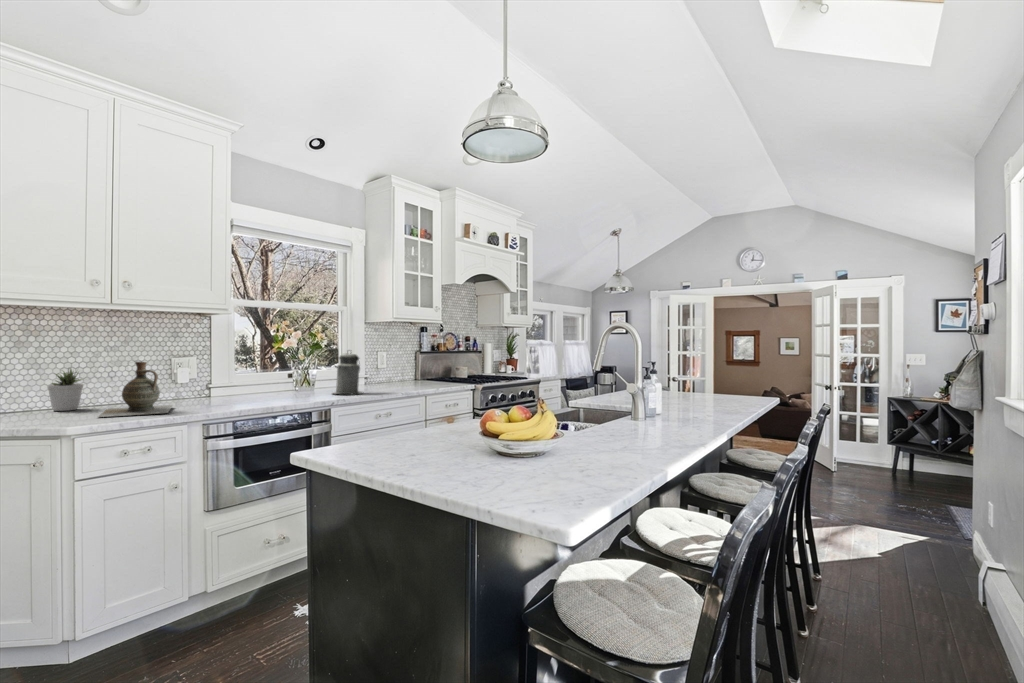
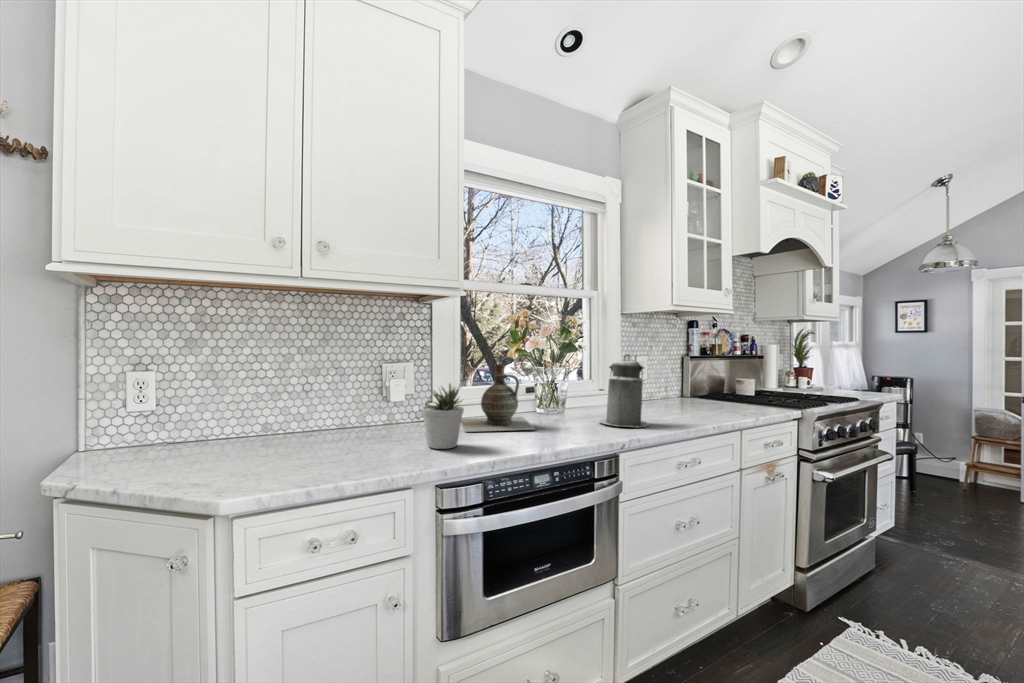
ceramic jug: present [98,362,172,417] -> present [461,364,534,432]
potted plant: present [47,369,83,411] -> present [422,383,464,449]

